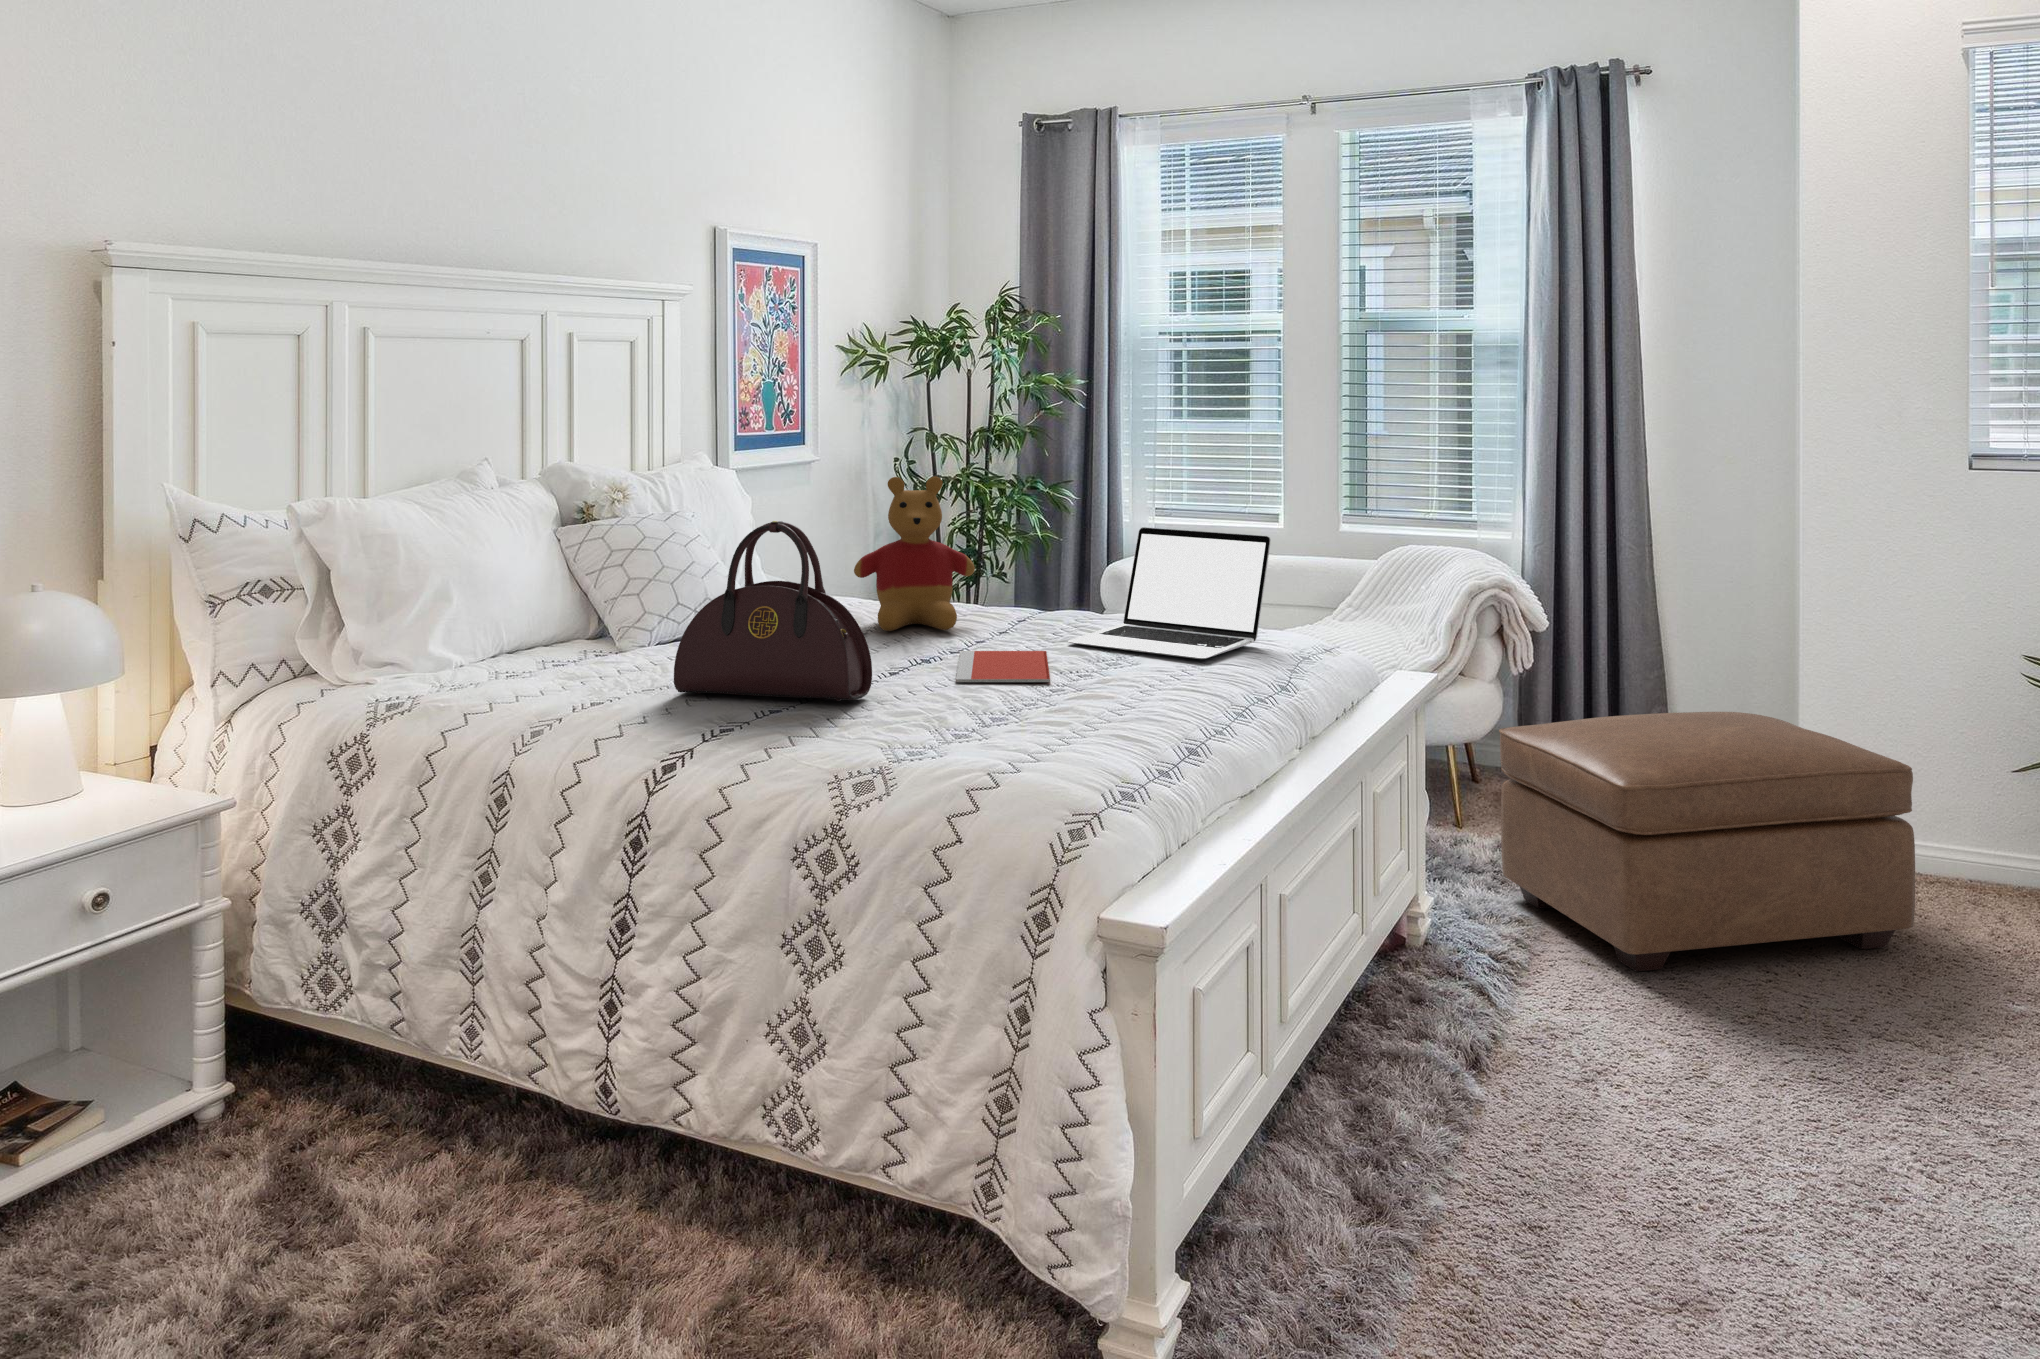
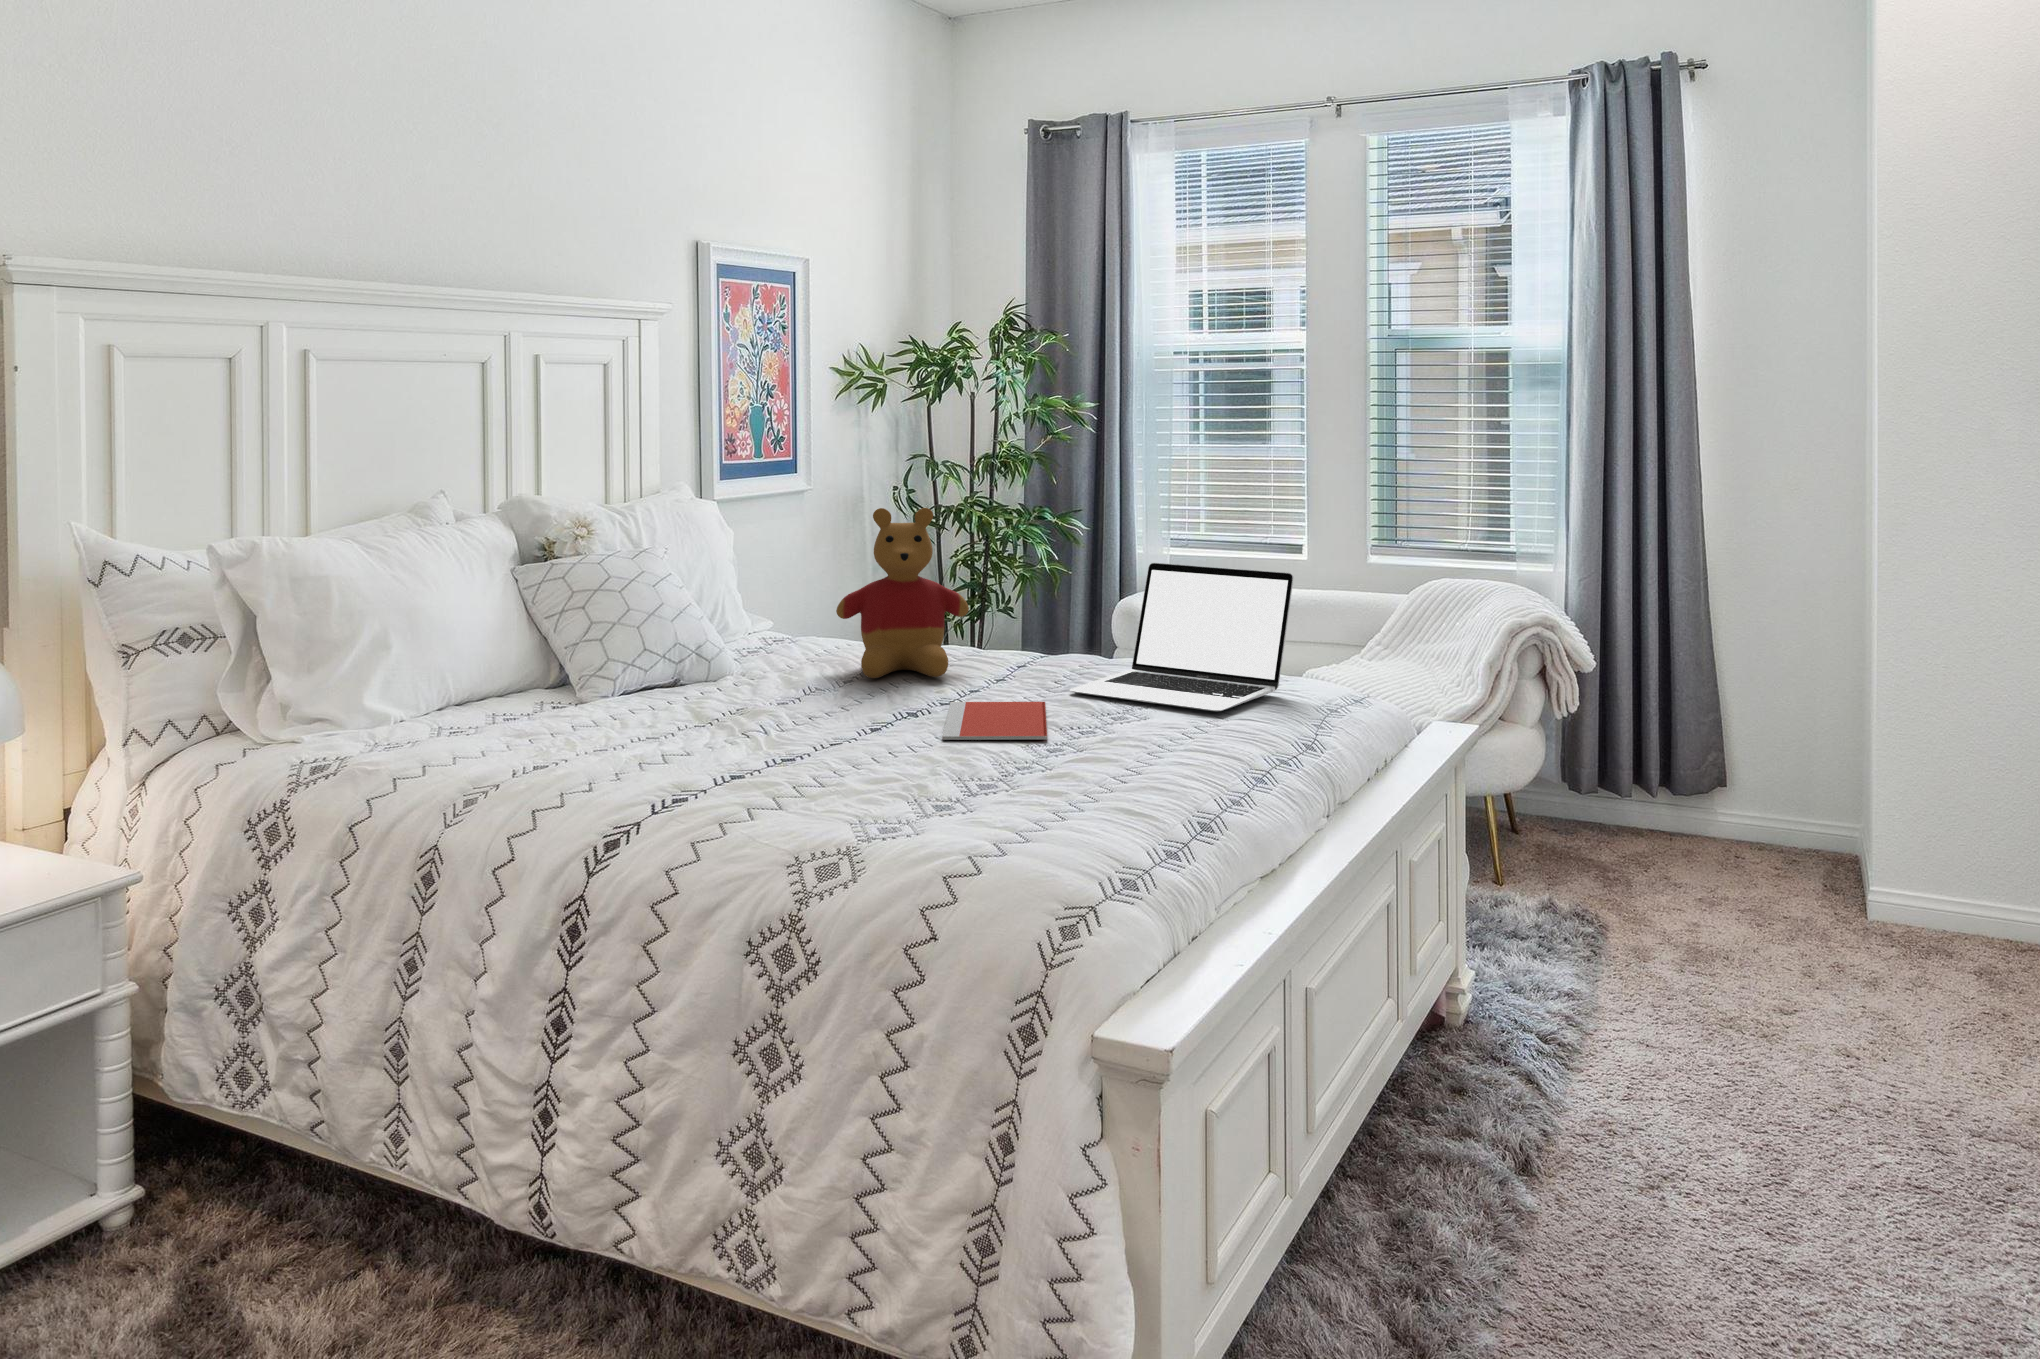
handbag: present [674,521,872,701] -> none [627,562,848,763]
ottoman: present [1499,712,1915,972] -> none [1547,765,2016,1060]

